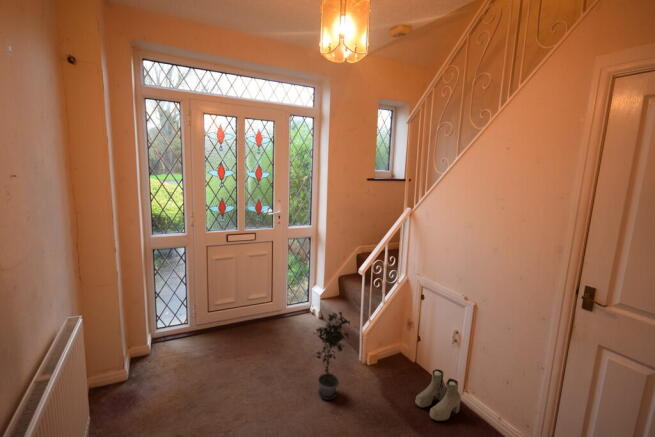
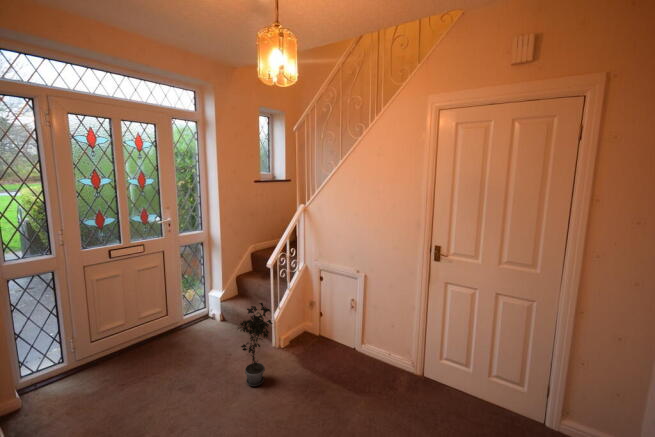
boots: present [415,369,461,421] -> none [330,332,362,371]

